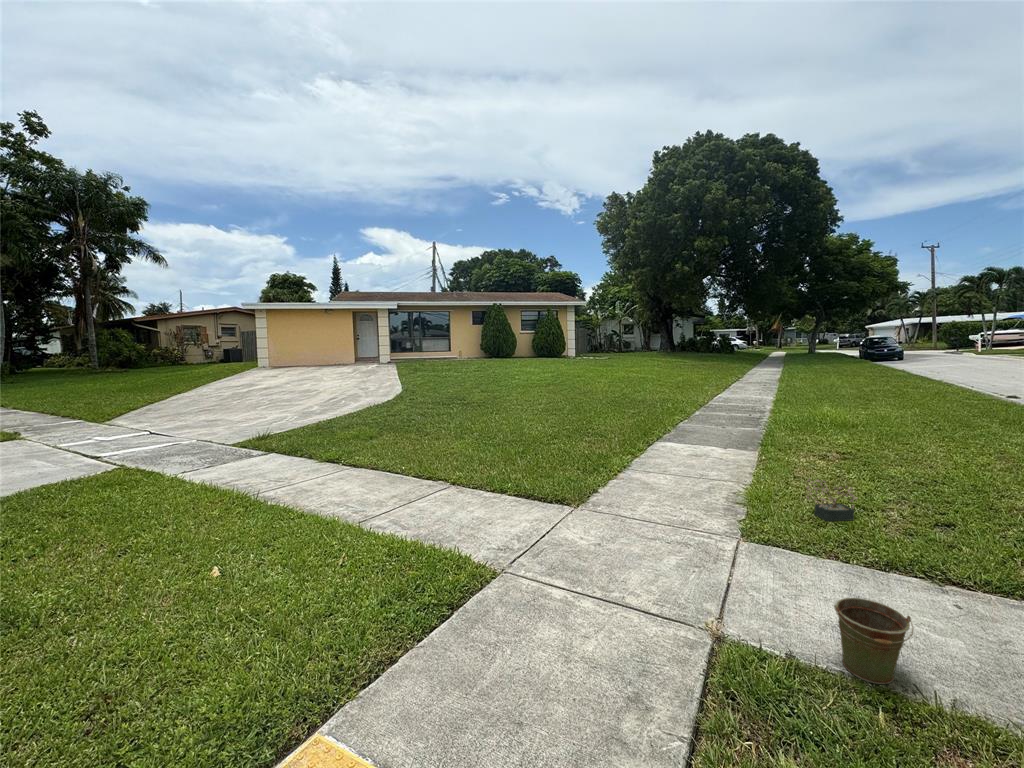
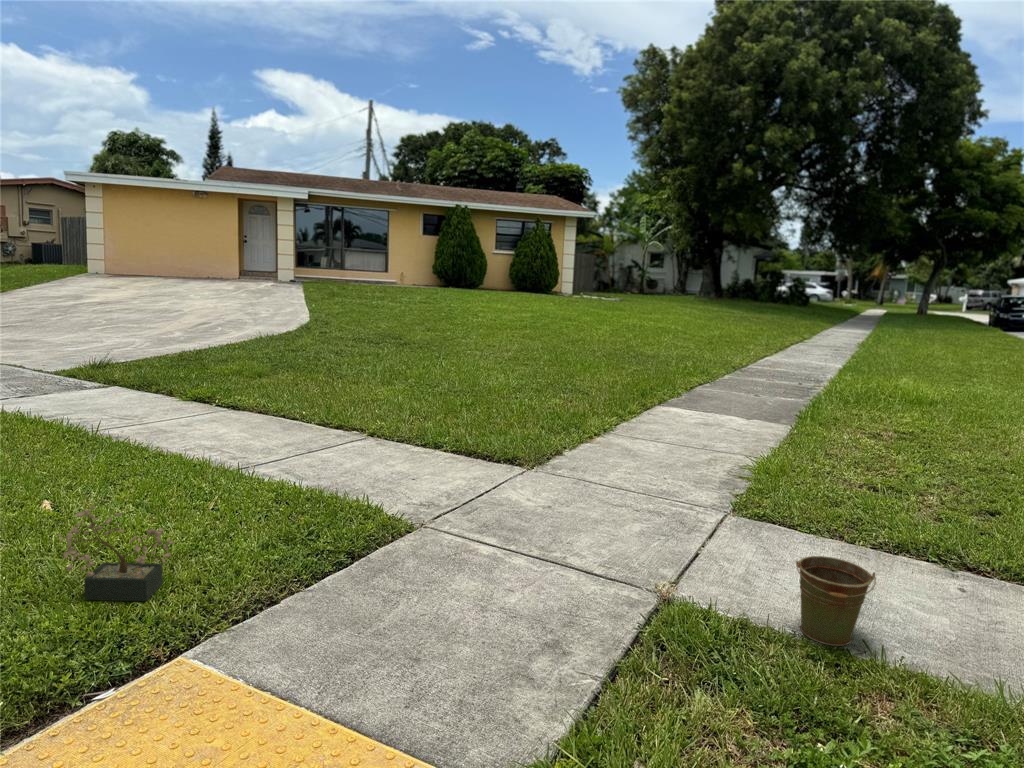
decorative plant: present [807,478,858,521] -> present [58,506,174,601]

